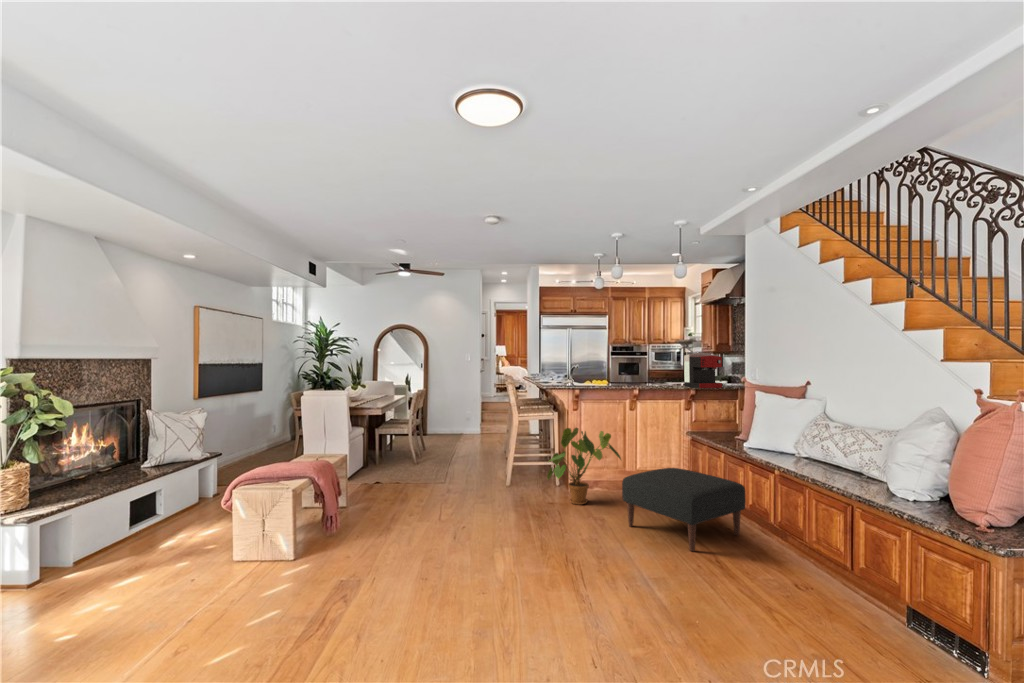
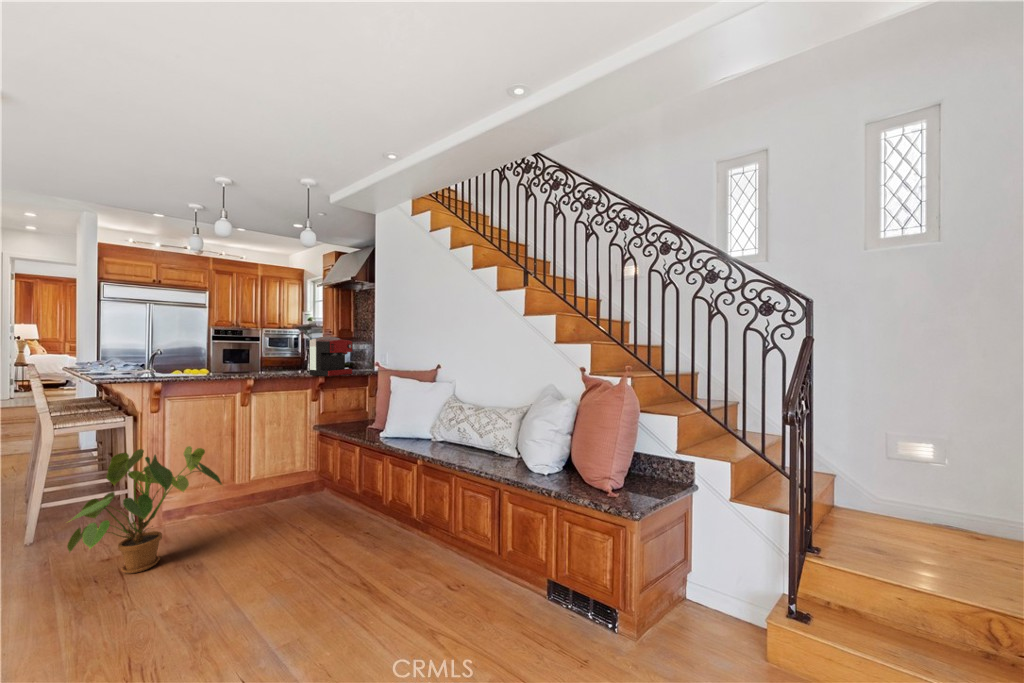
ottoman: present [622,468,746,551] -> none [221,478,387,593]

